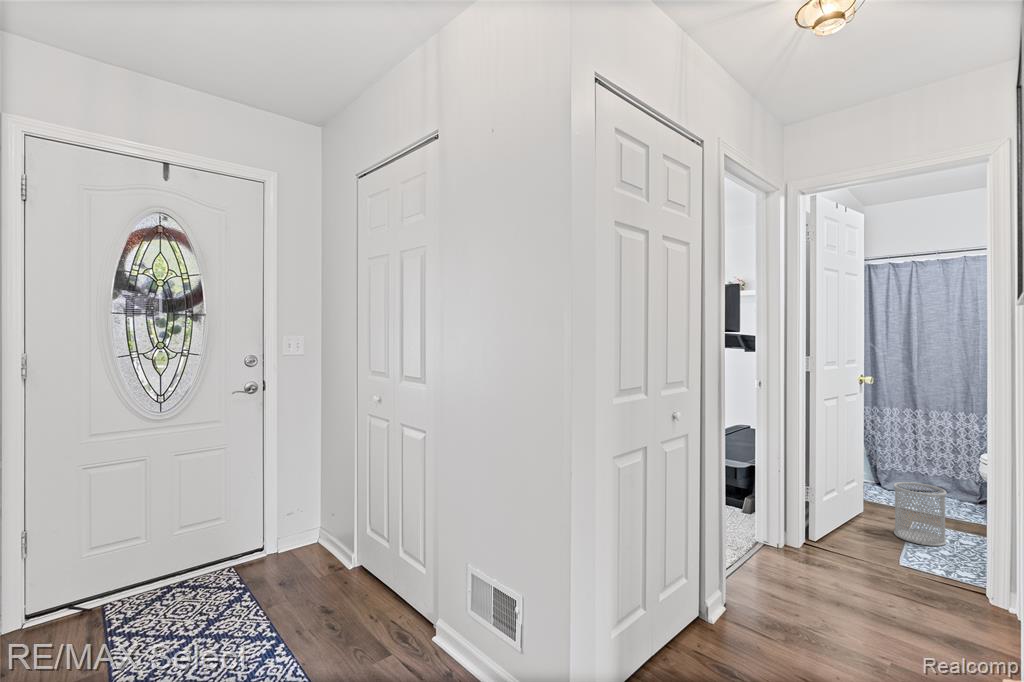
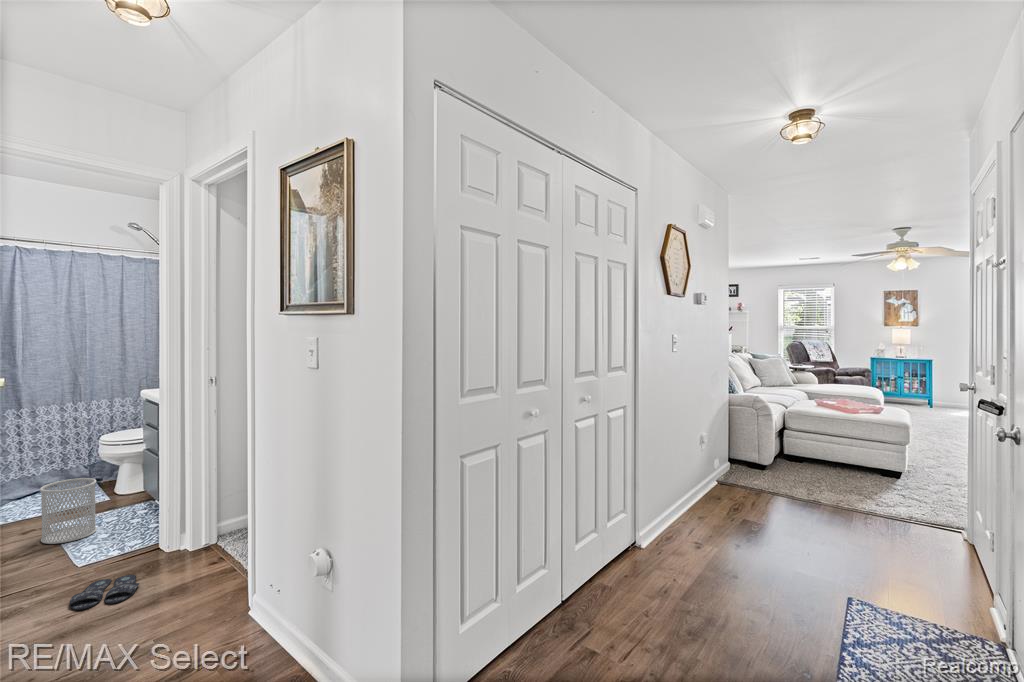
slippers: none [862,585,935,615] -> present [70,575,139,610]

